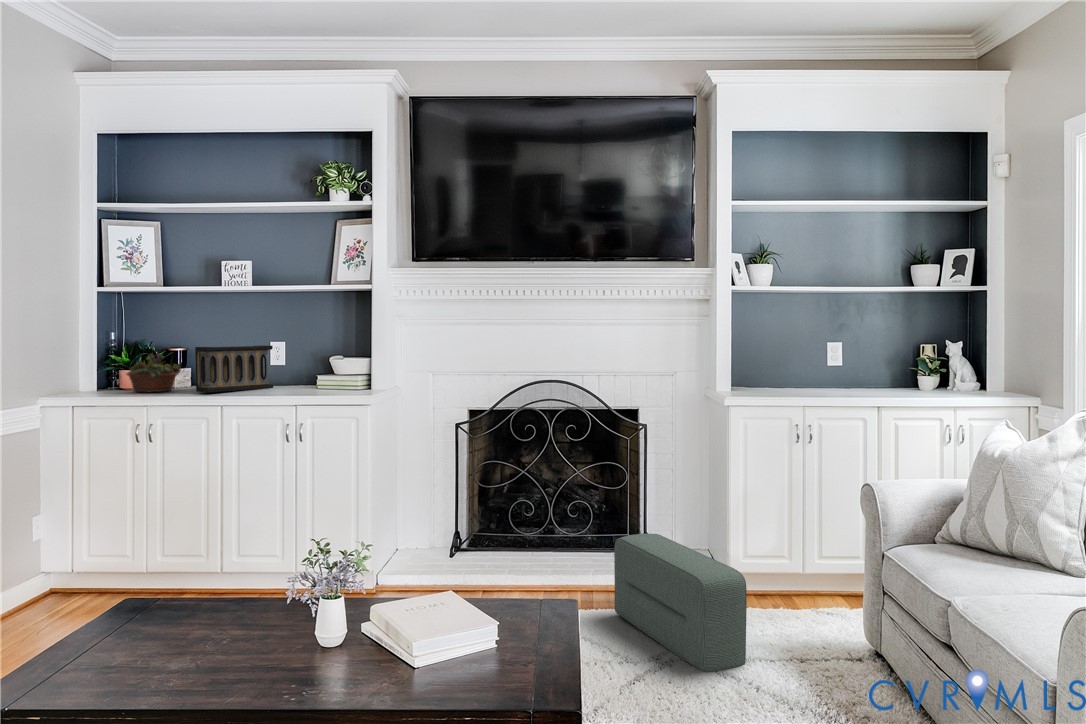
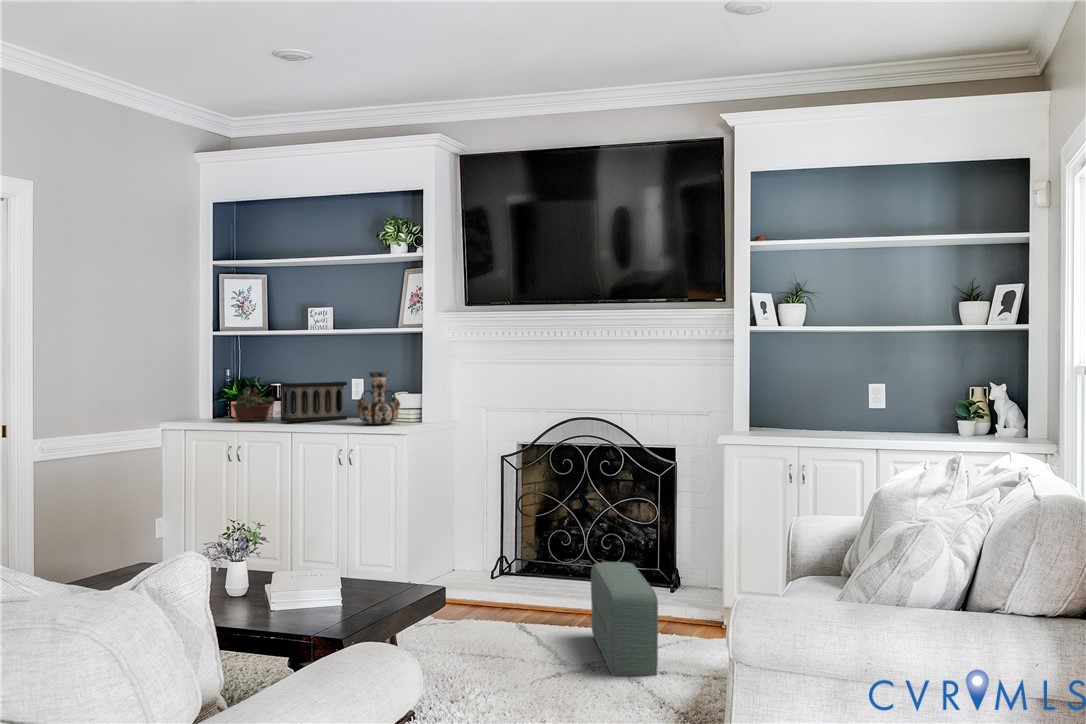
decorative vase: none [299,333,346,393] -> present [356,372,400,425]

